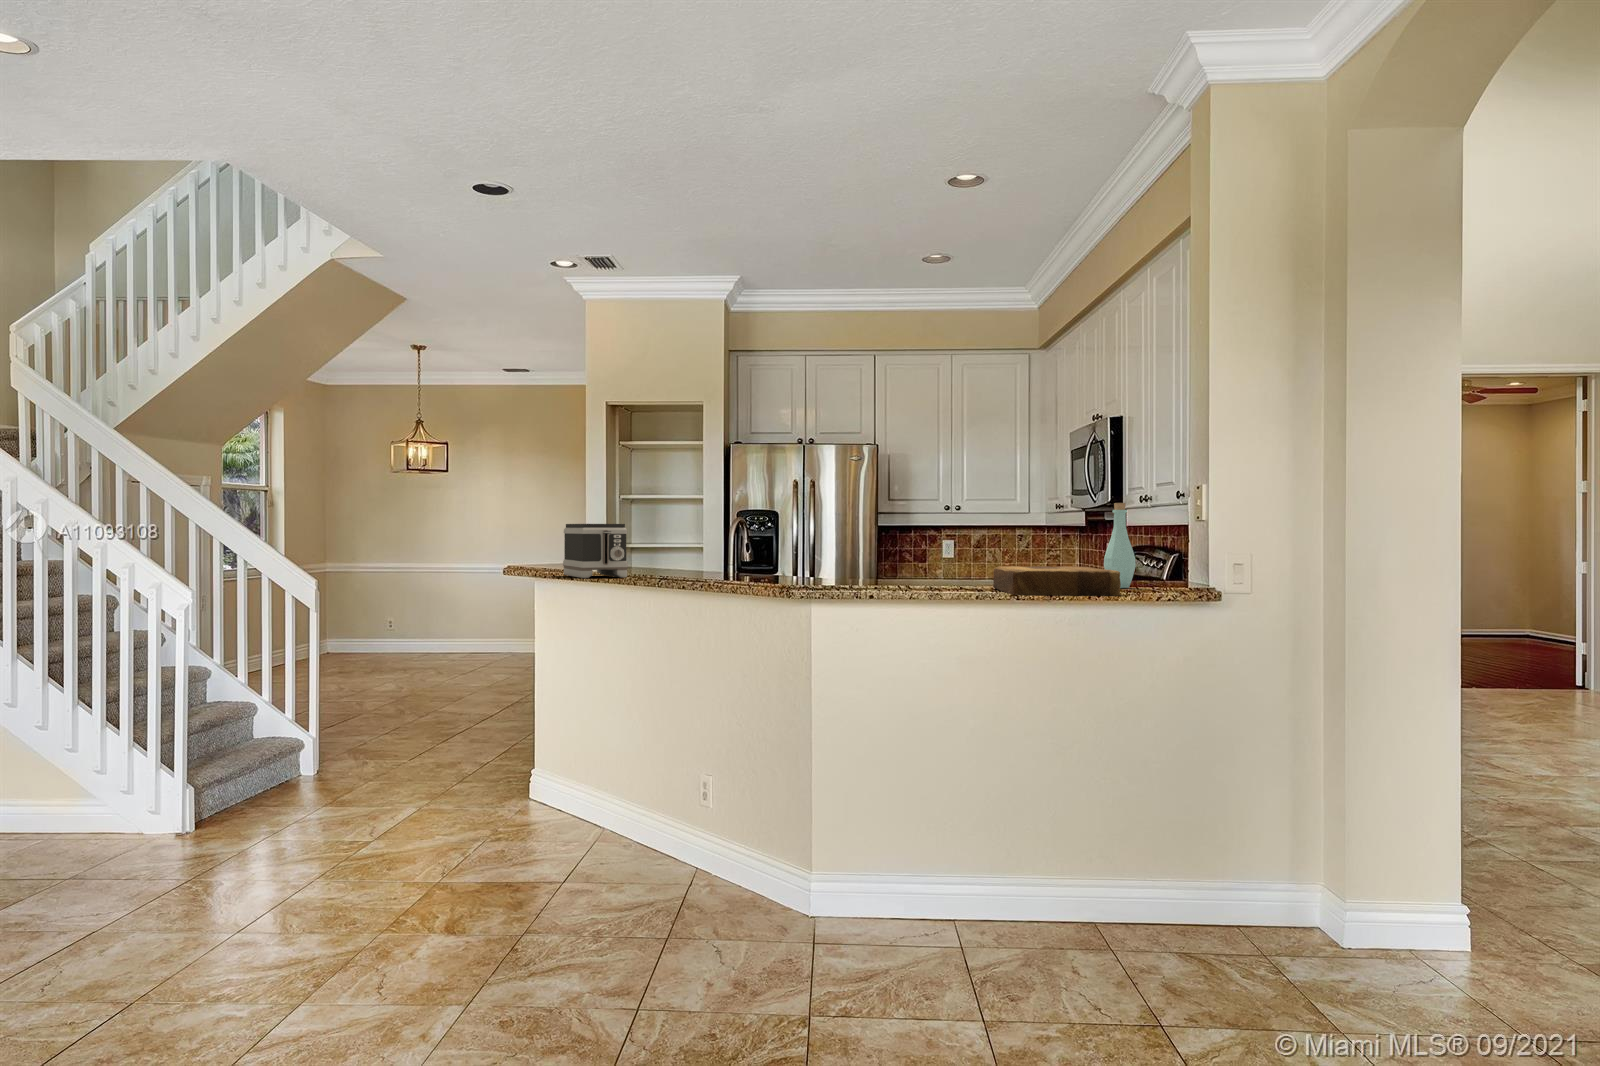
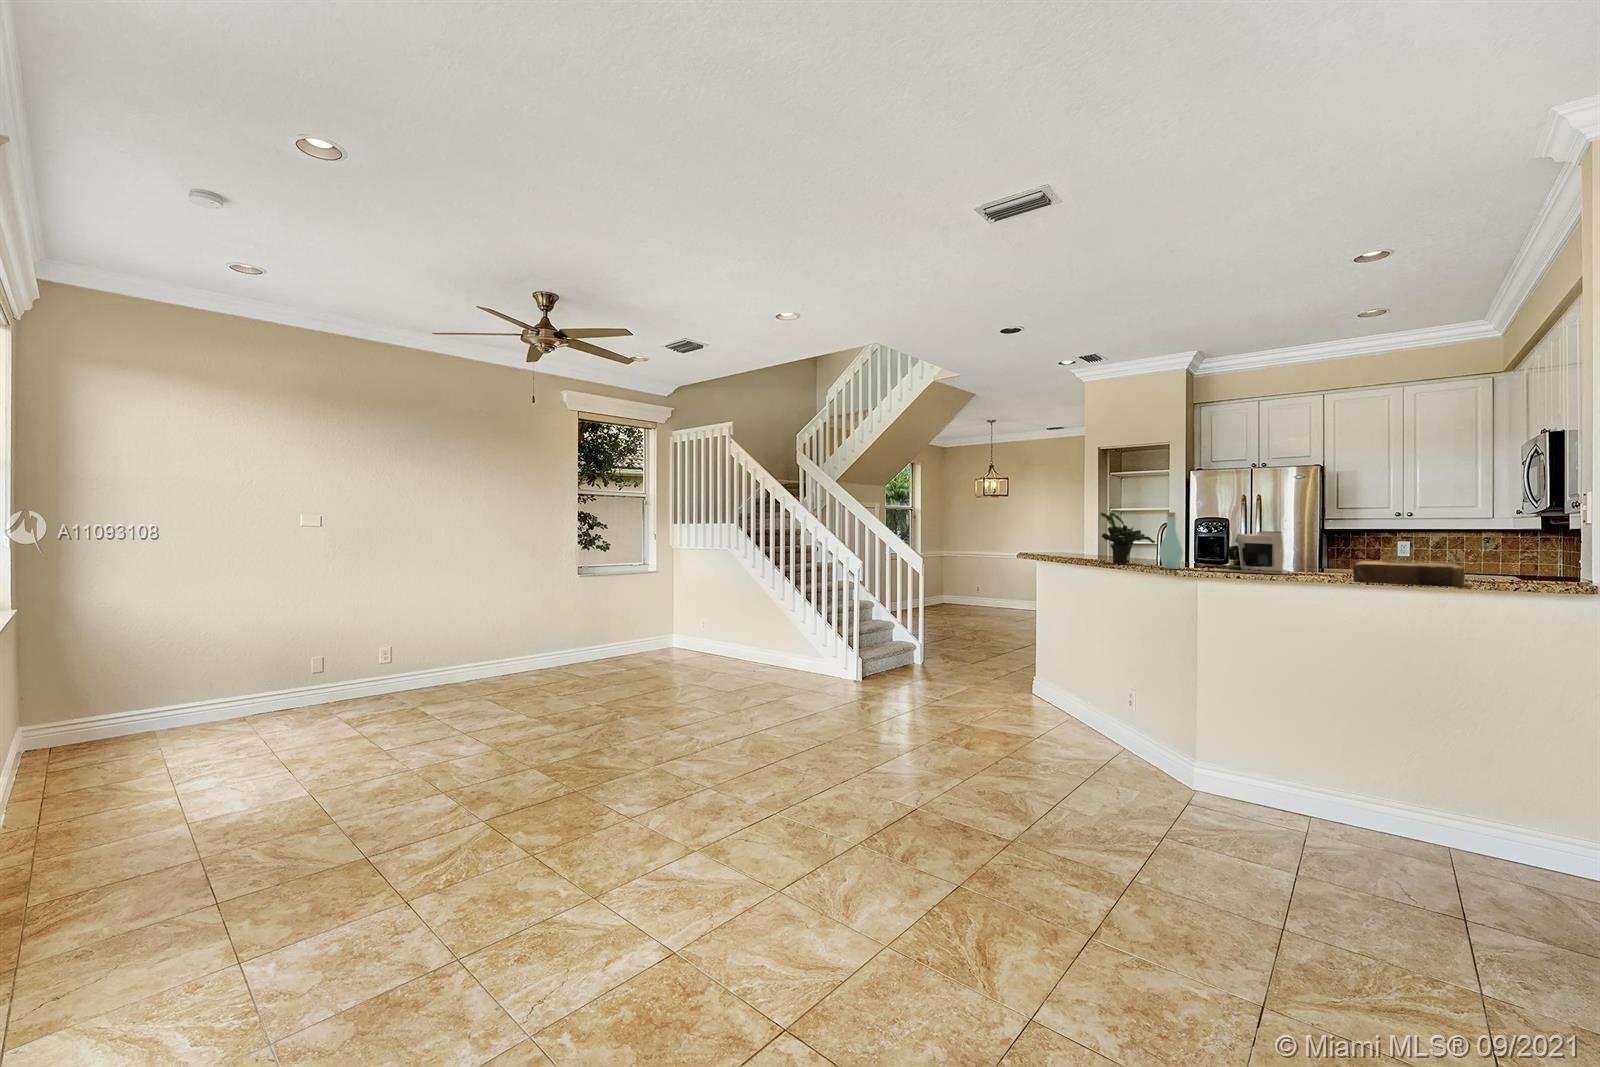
potted plant: none [655,499,732,579] -> present [1100,513,1155,564]
bottle: present [1104,503,1136,588] -> present [1159,512,1183,569]
toaster: present [563,524,628,578] -> none [1049,528,1087,561]
coffee maker: none [818,528,929,588] -> present [1203,531,1293,575]

